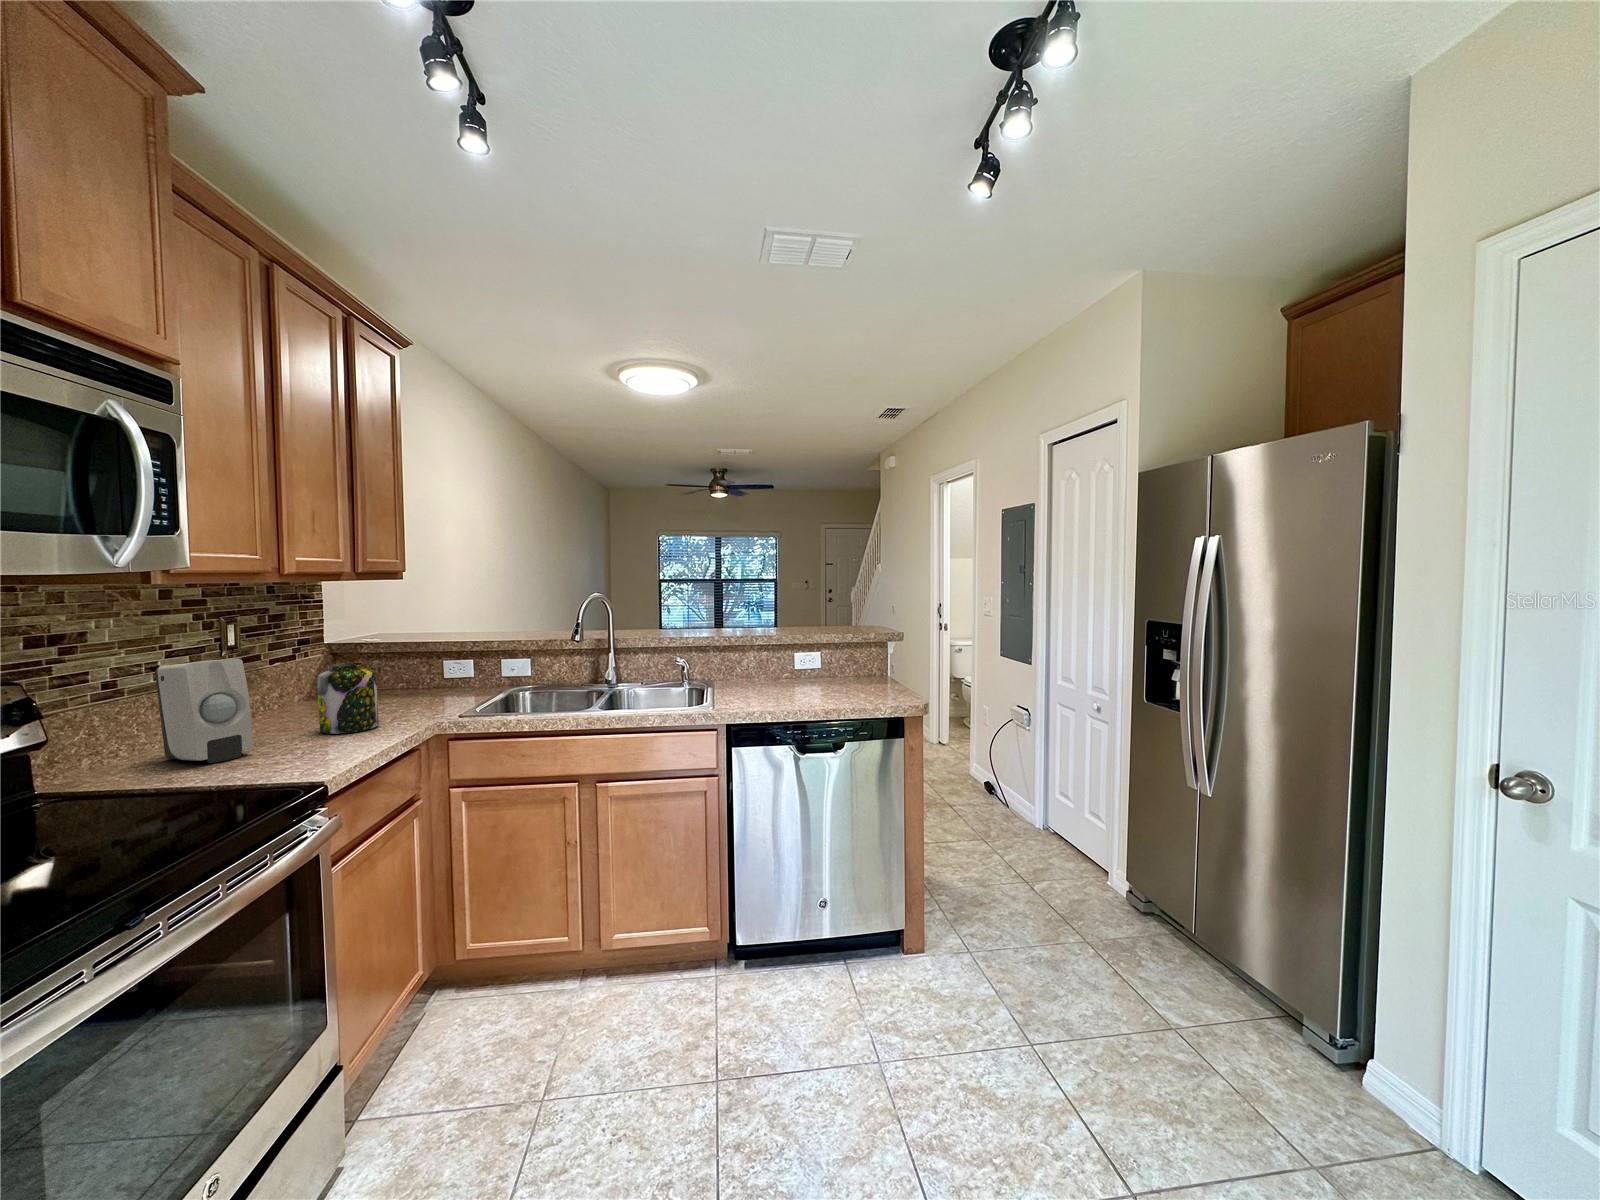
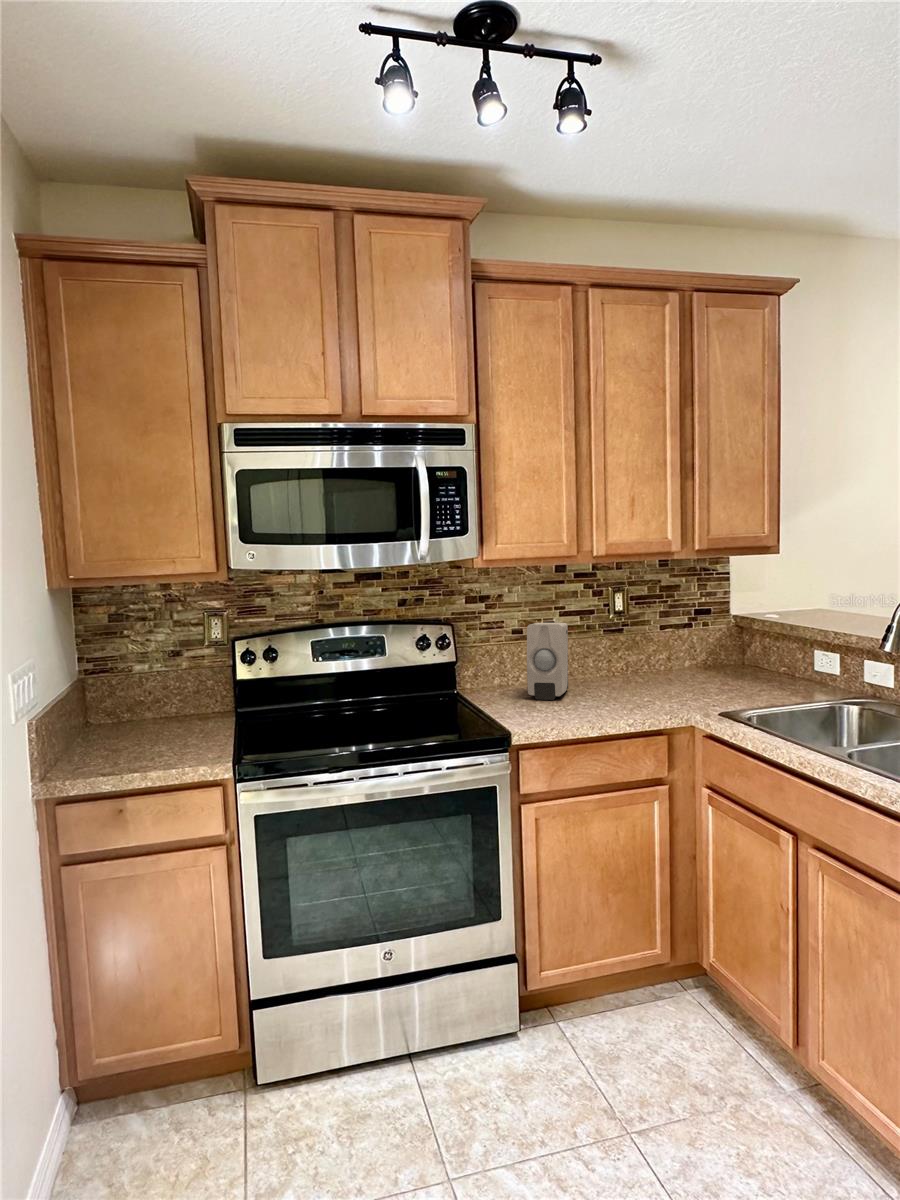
jar: present [317,663,379,734] -> none [624,640,667,705]

